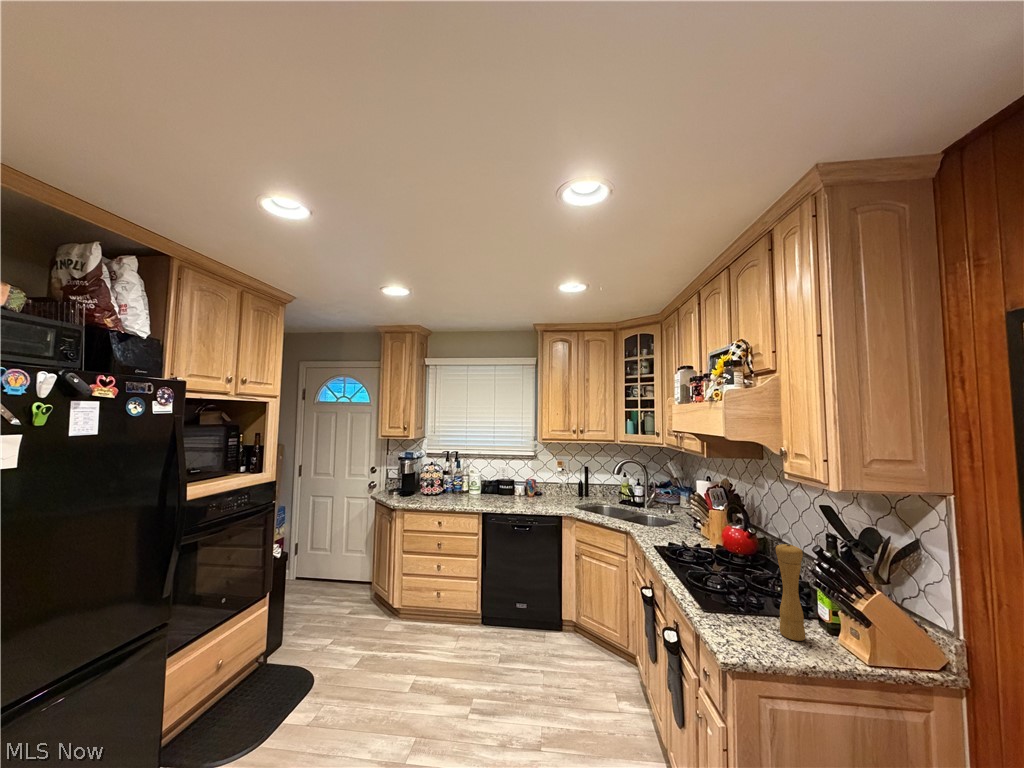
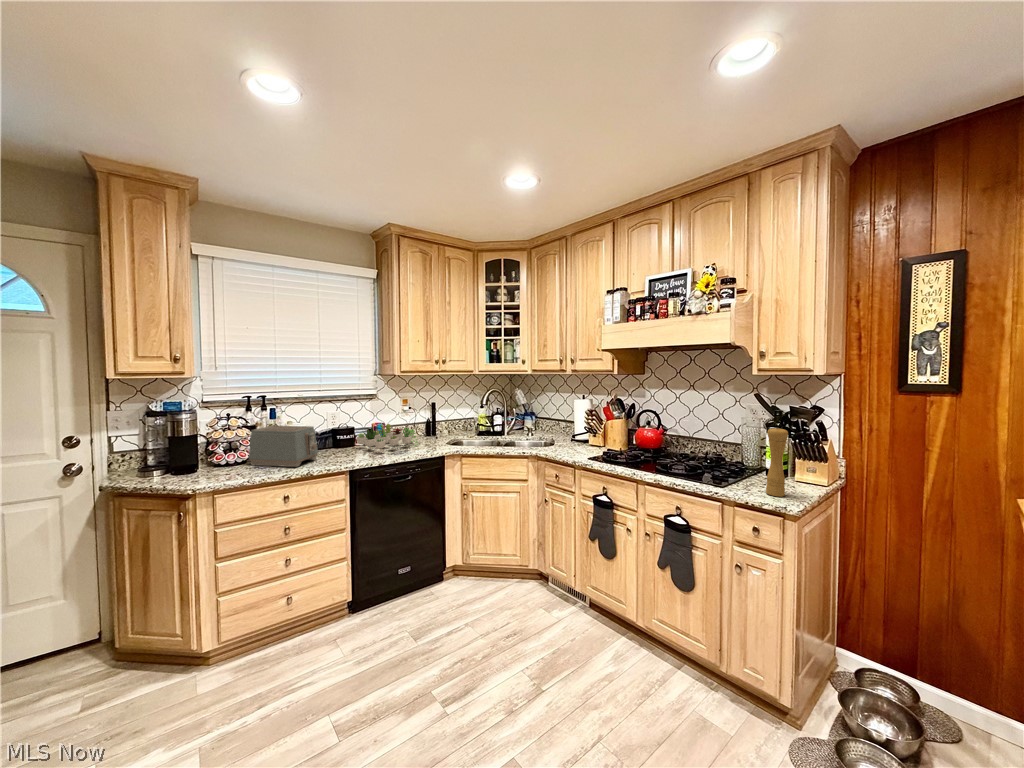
toaster: none [436,472,473,503] -> present [249,426,318,467]
succulent plant: none [507,480,553,503] -> present [357,424,418,449]

